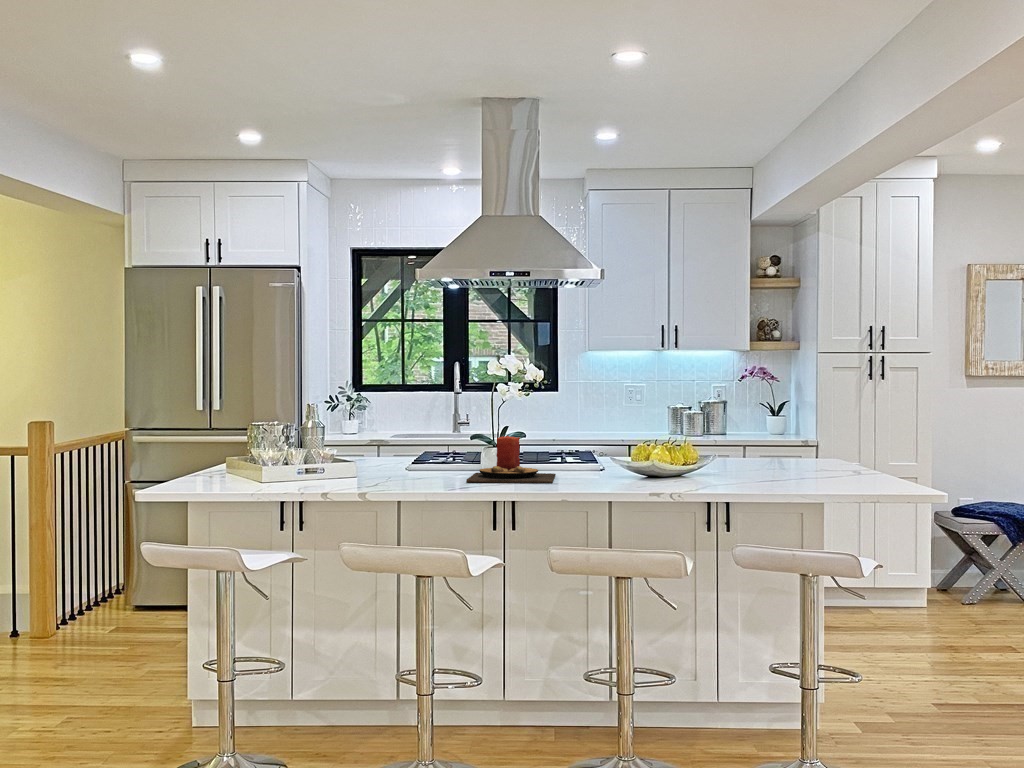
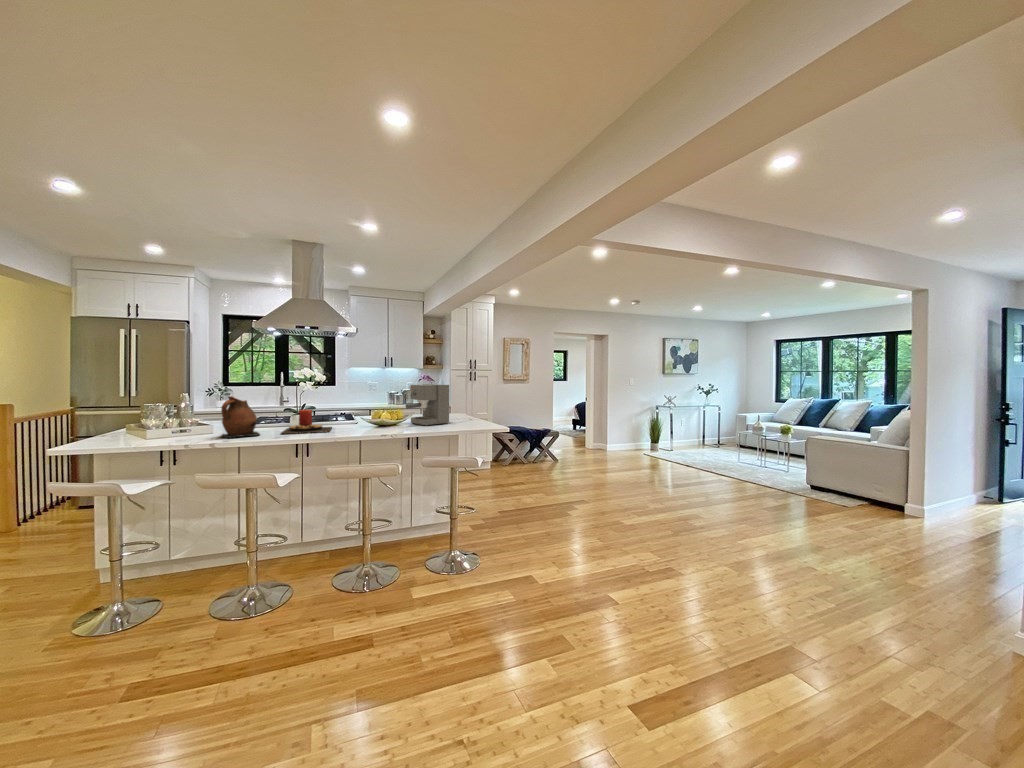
coffee maker: none [704,386,805,481] -> present [406,384,449,426]
ceramic pitcher: none [370,408,434,483] -> present [221,396,260,438]

